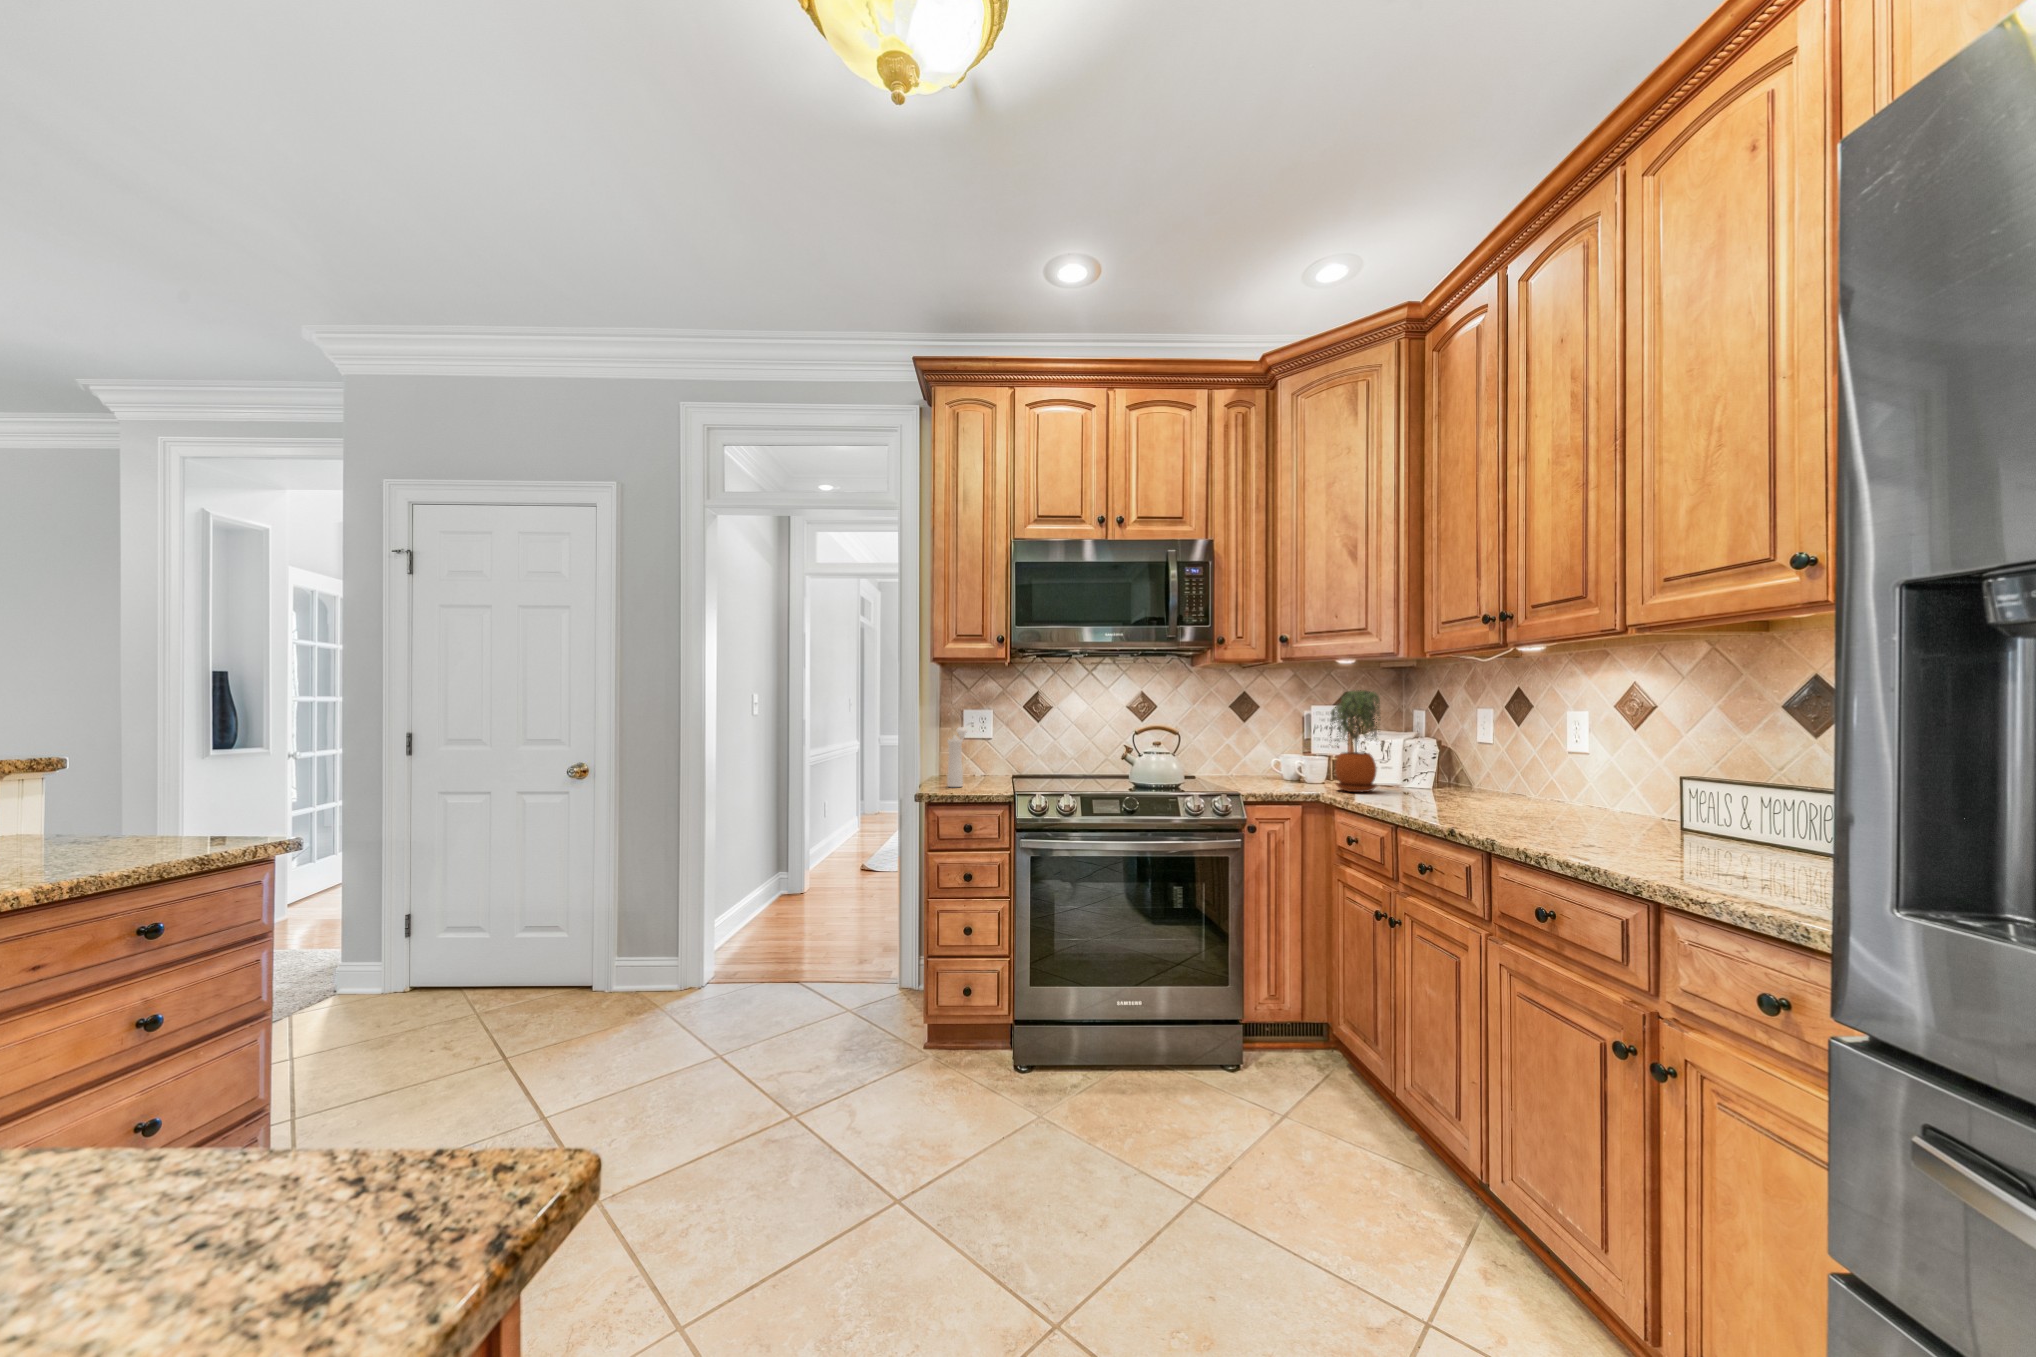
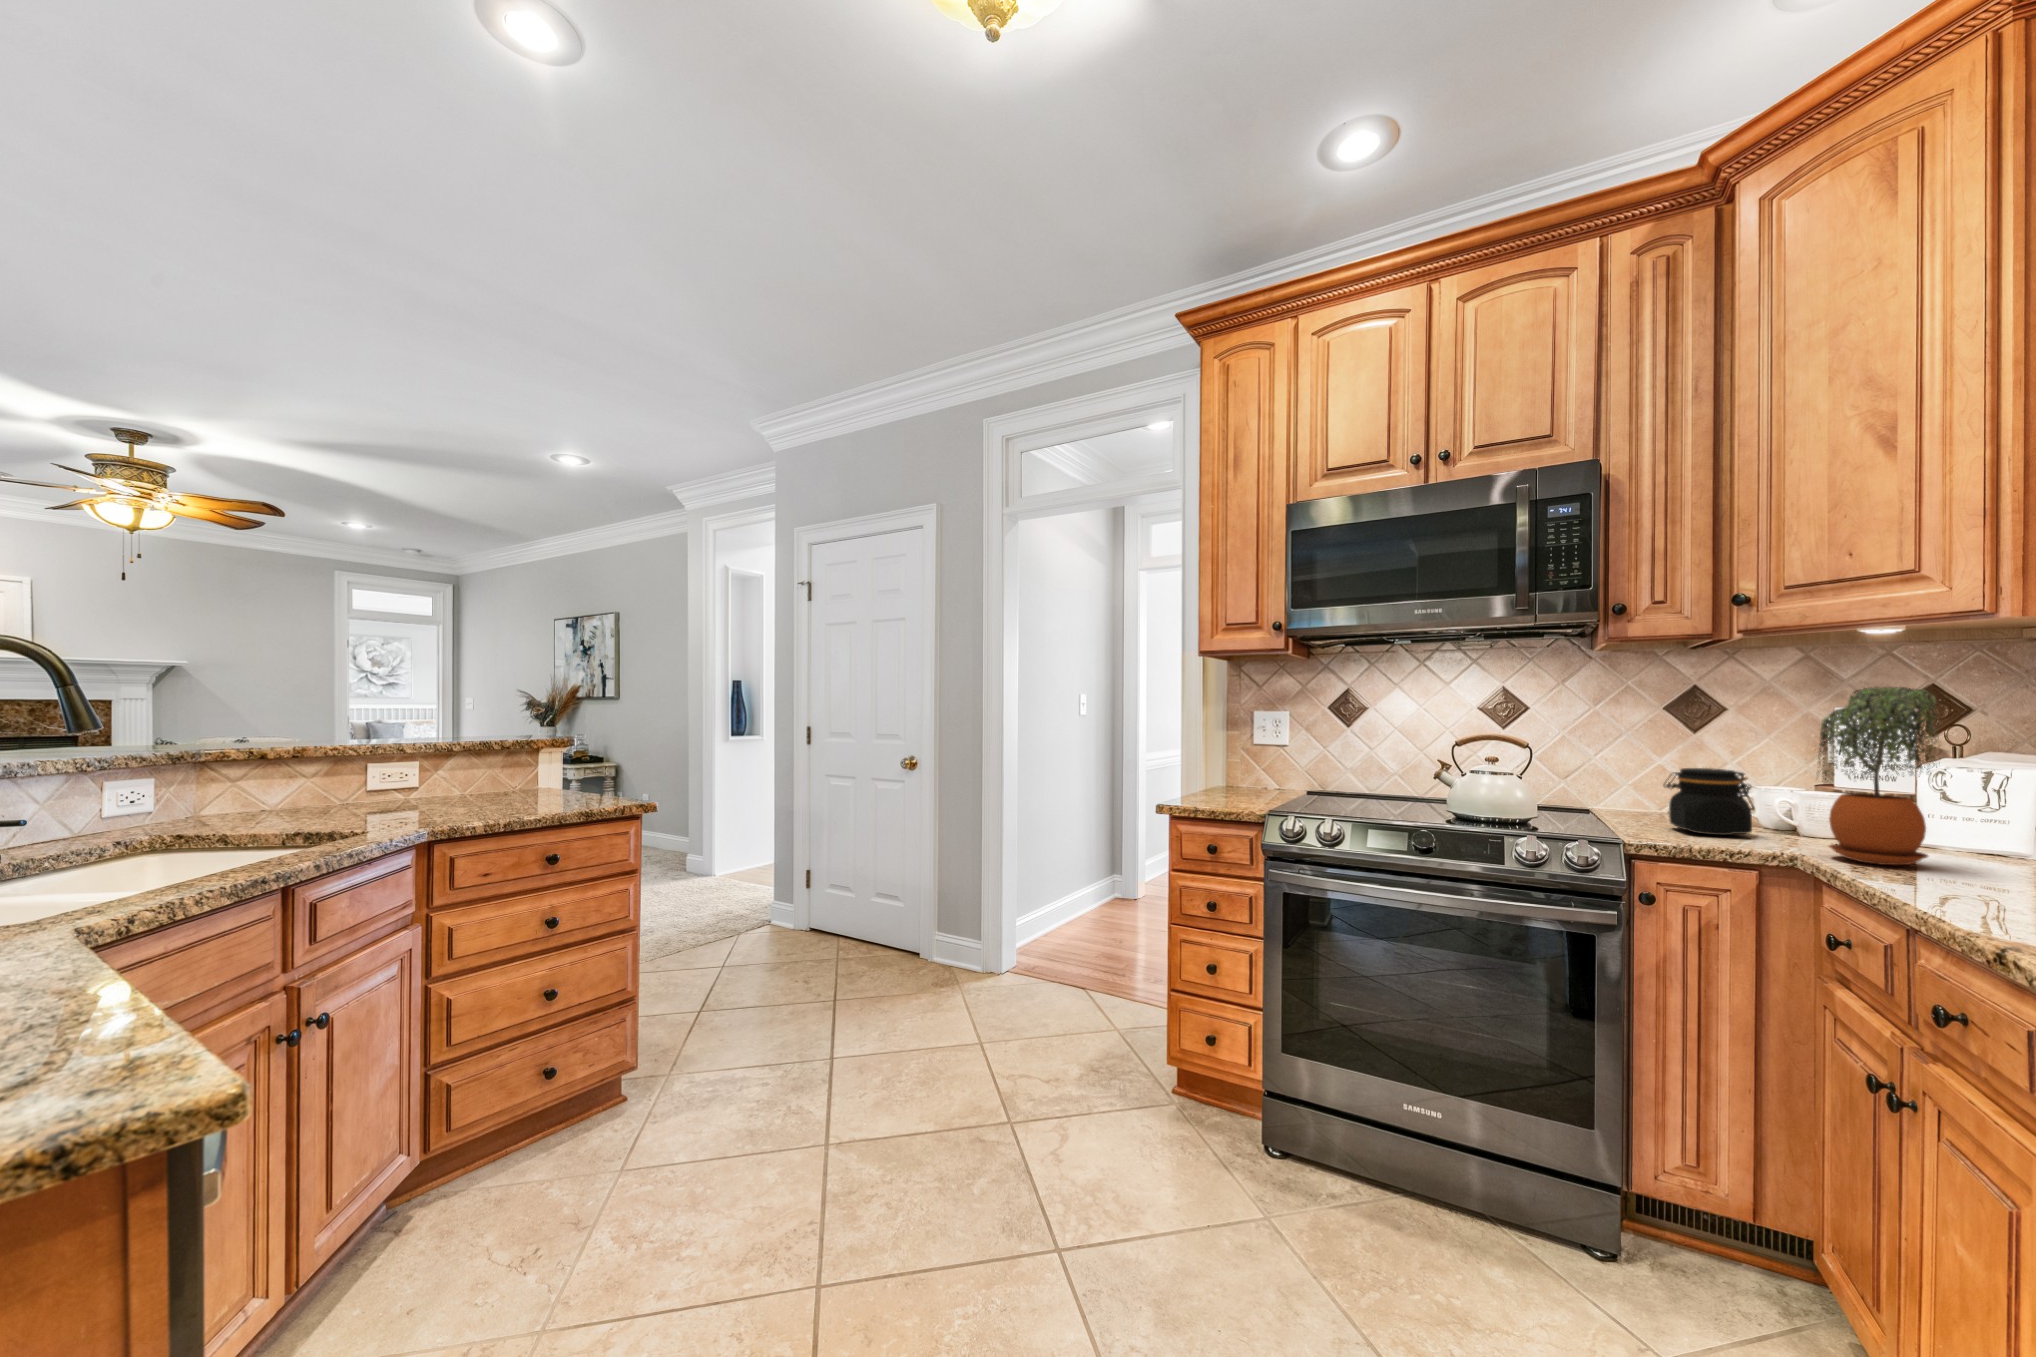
pepper mill: present [947,727,967,787] -> none [1214,729,1246,800]
jar: none [1246,743,1291,784] -> present [1664,768,1755,835]

